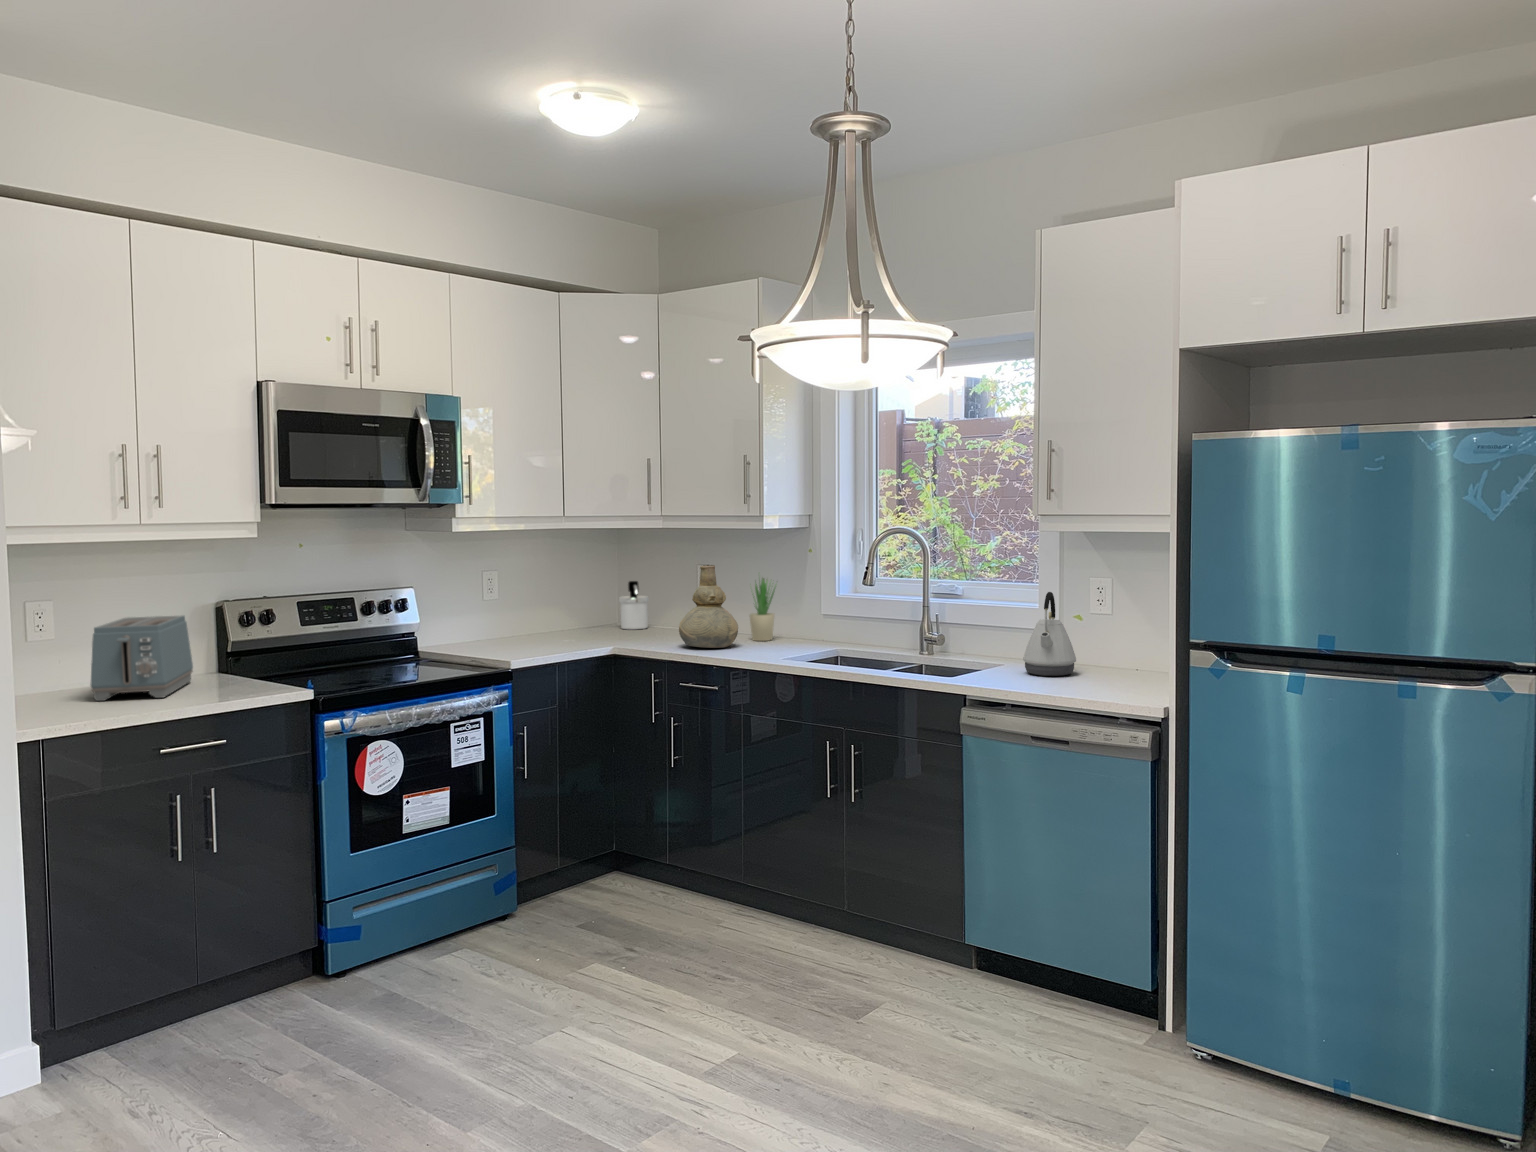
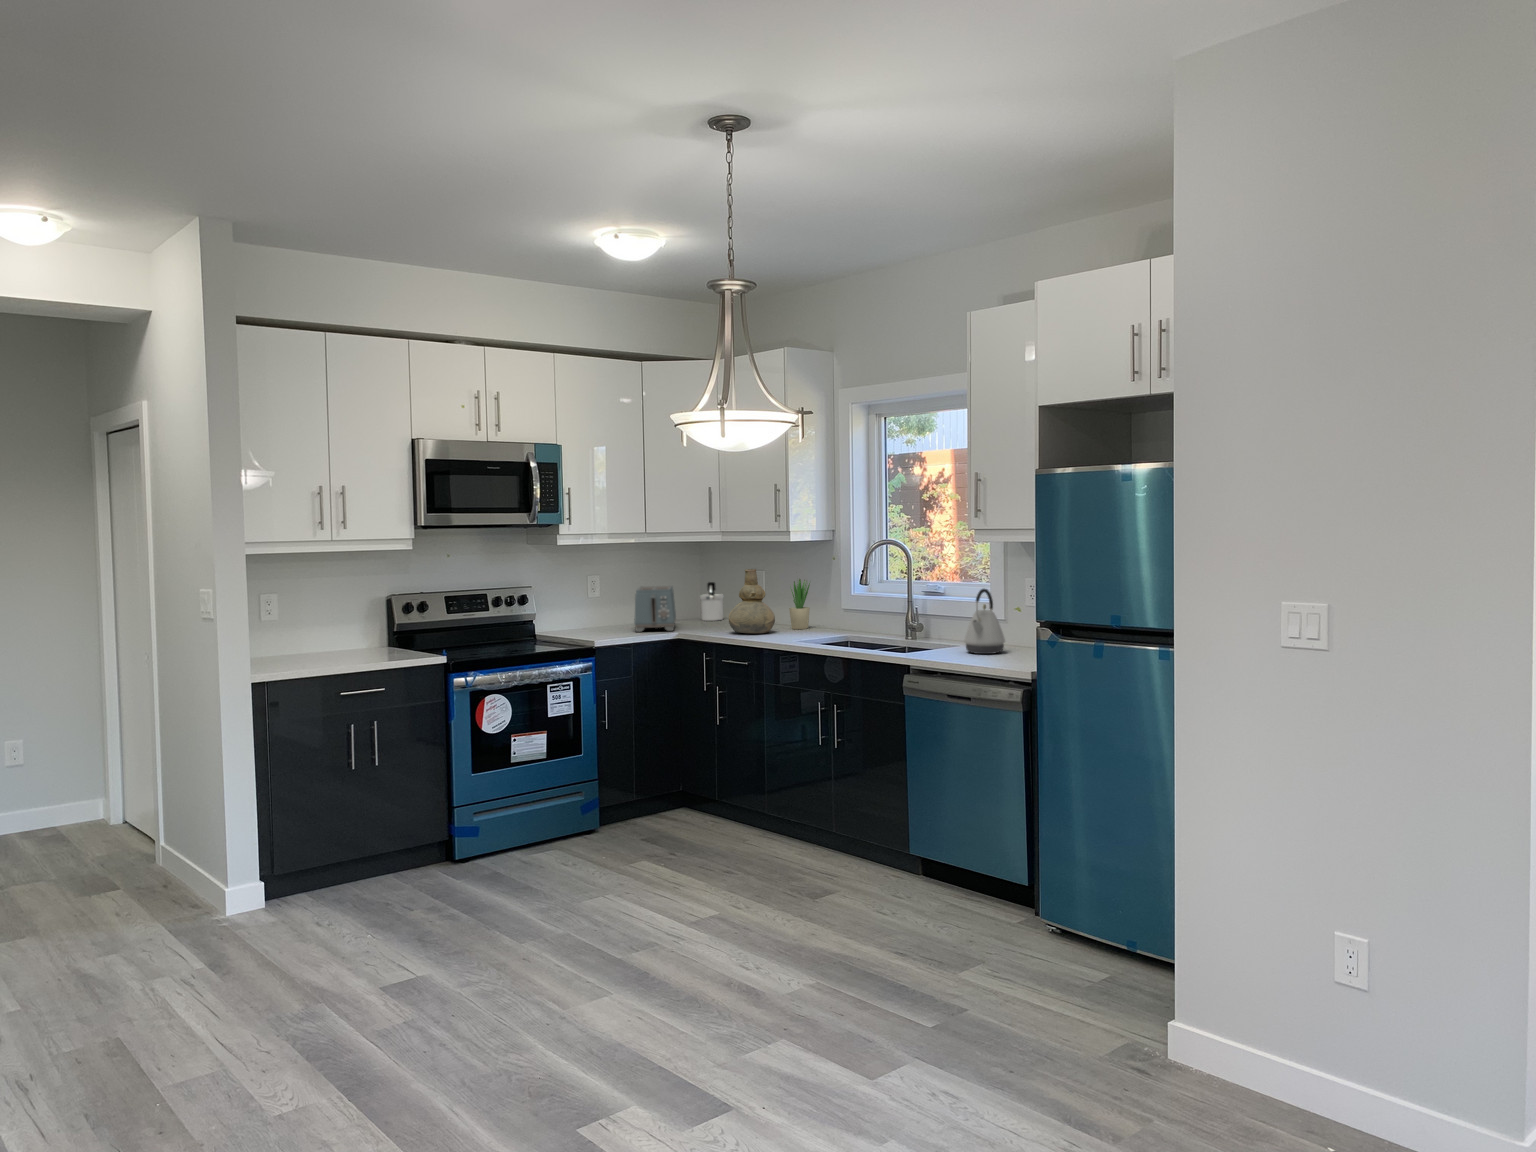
toaster: present [90,615,193,701] -> present [634,585,676,632]

